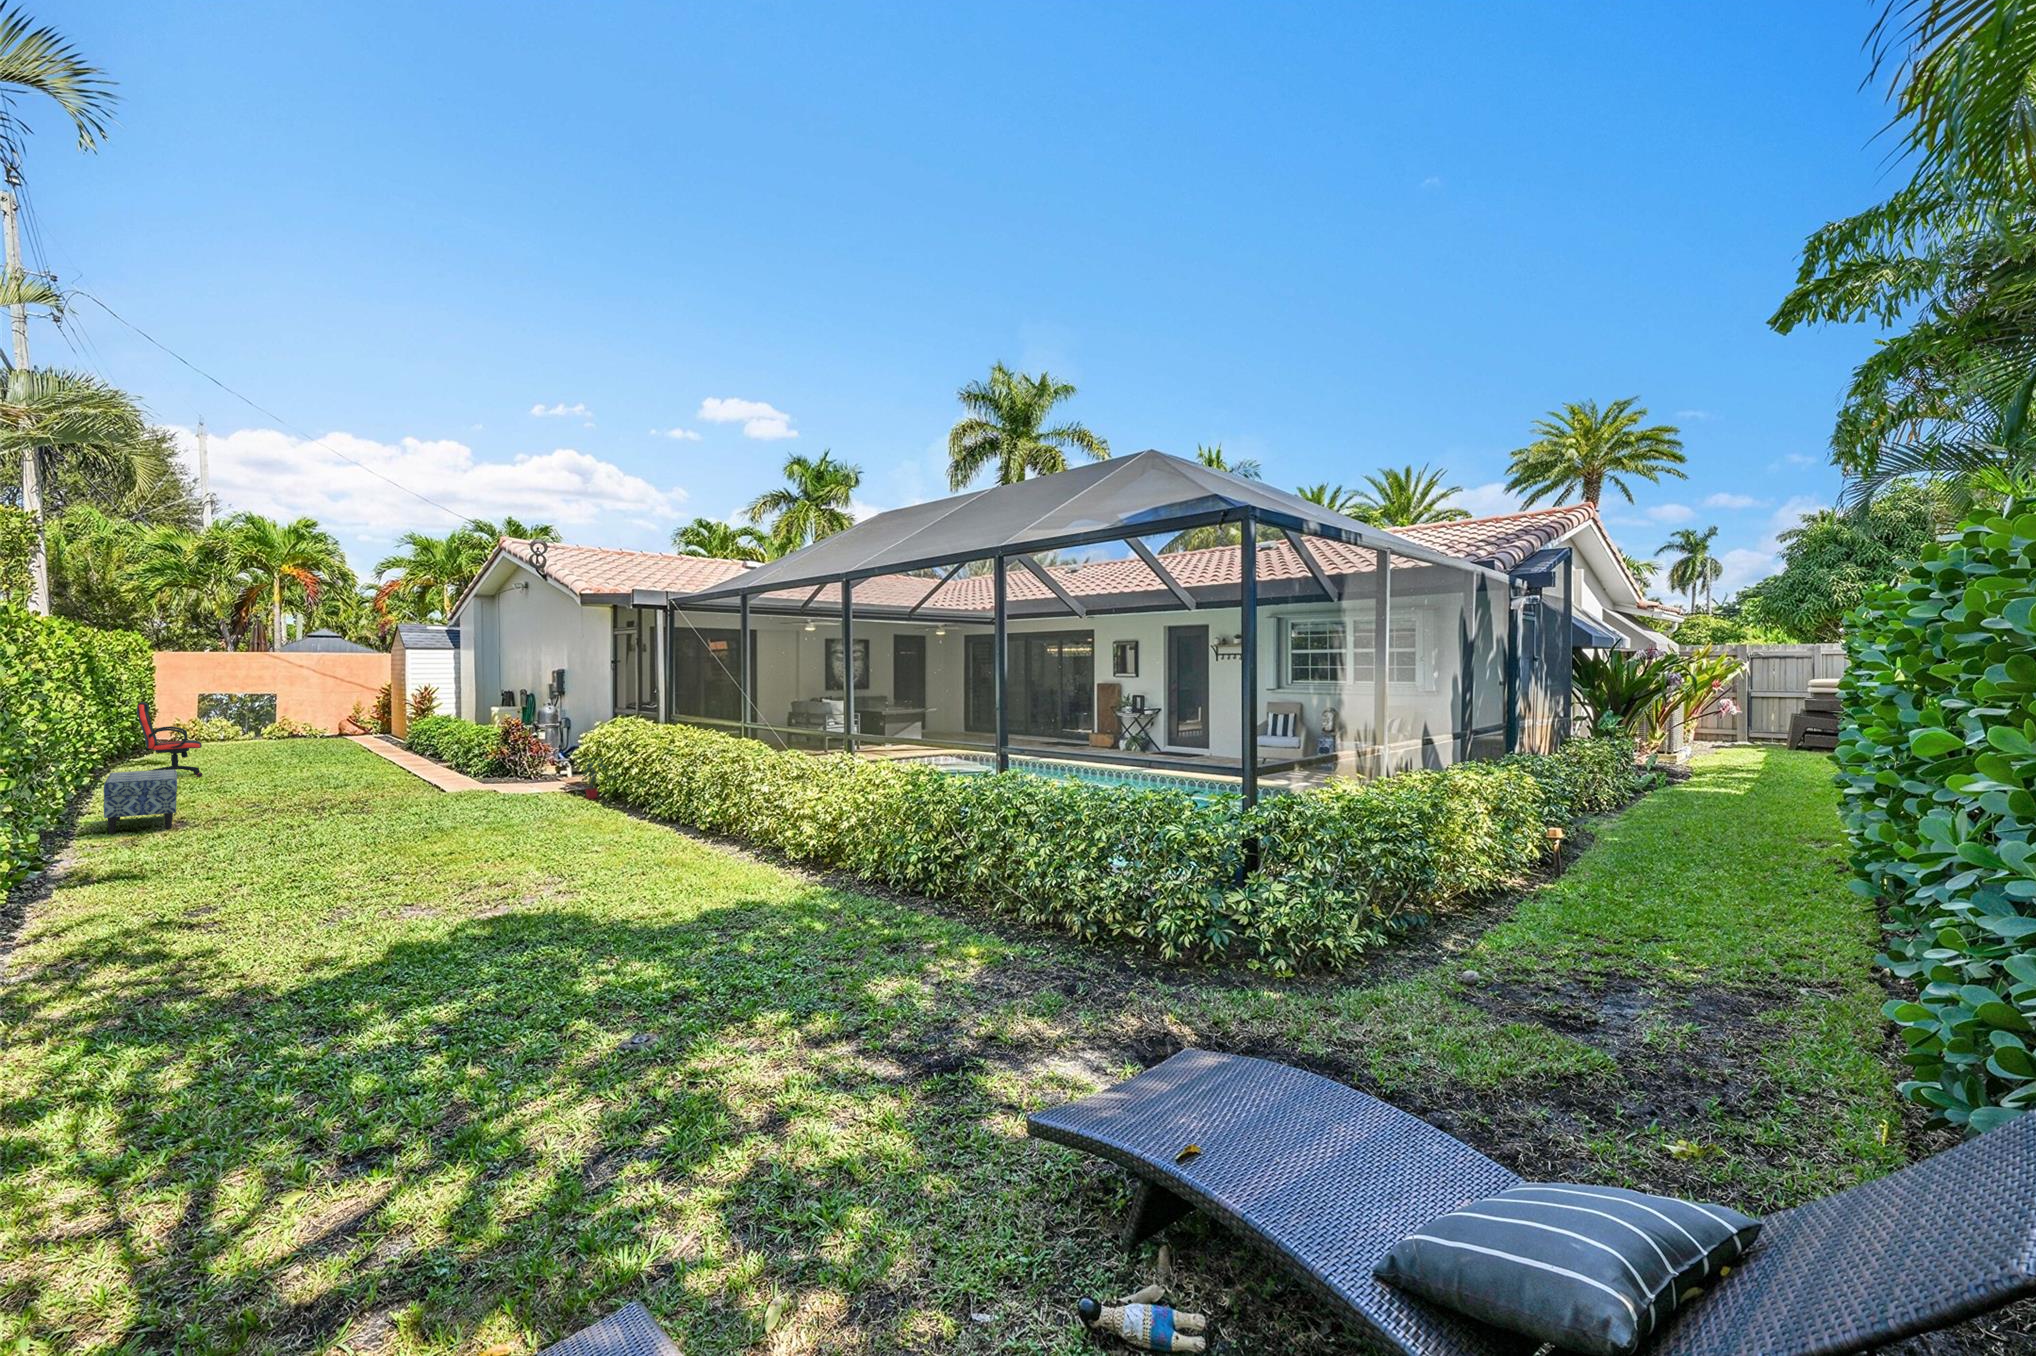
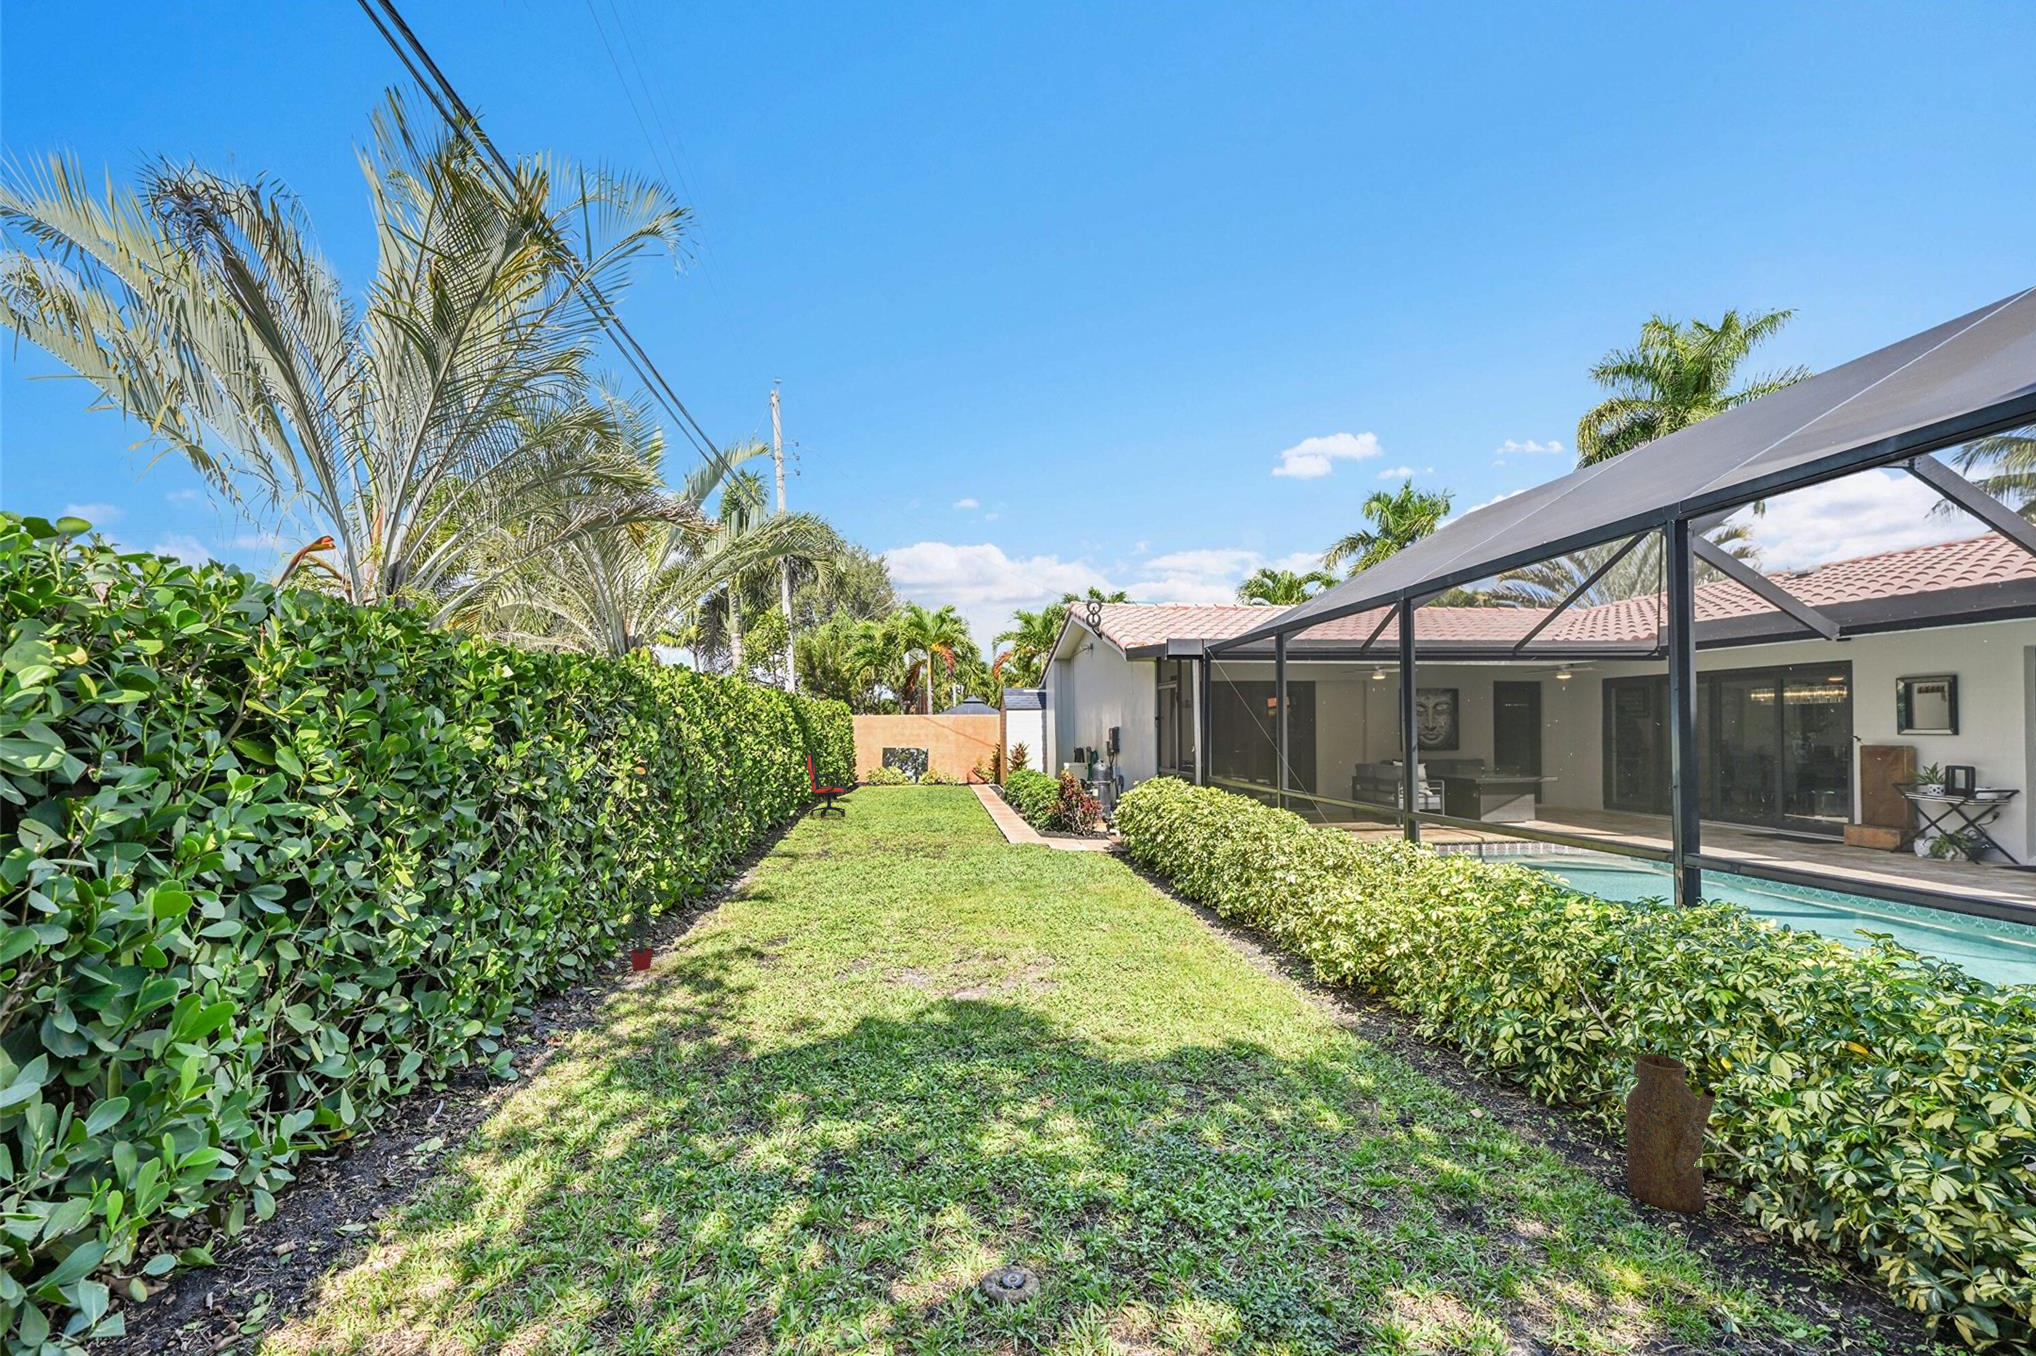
potted plant: present [578,757,605,799] -> present [617,889,676,970]
bench: present [104,769,177,834] -> none [746,811,802,864]
watering can: none [970,851,1009,926] -> present [1626,1054,1716,1212]

